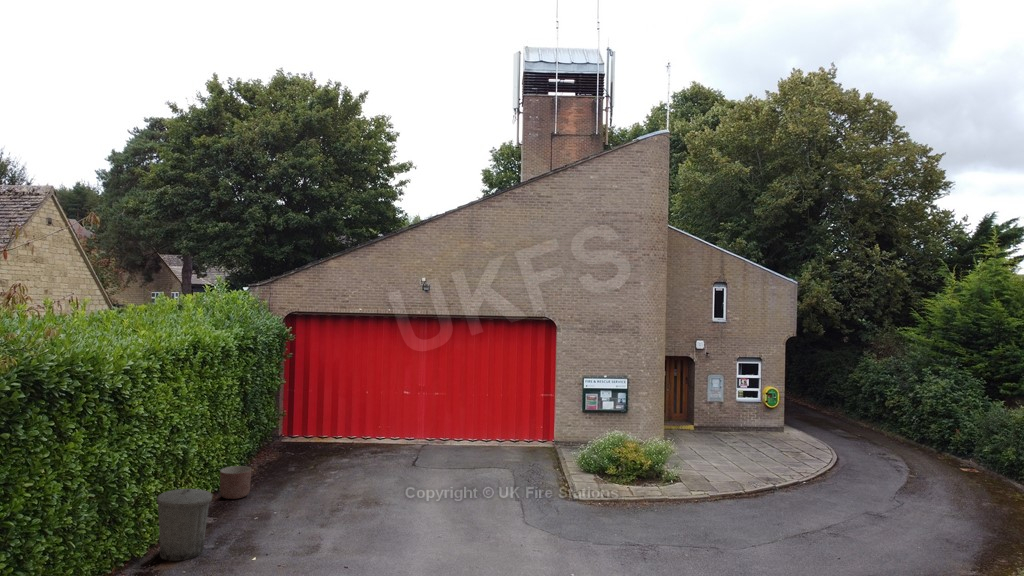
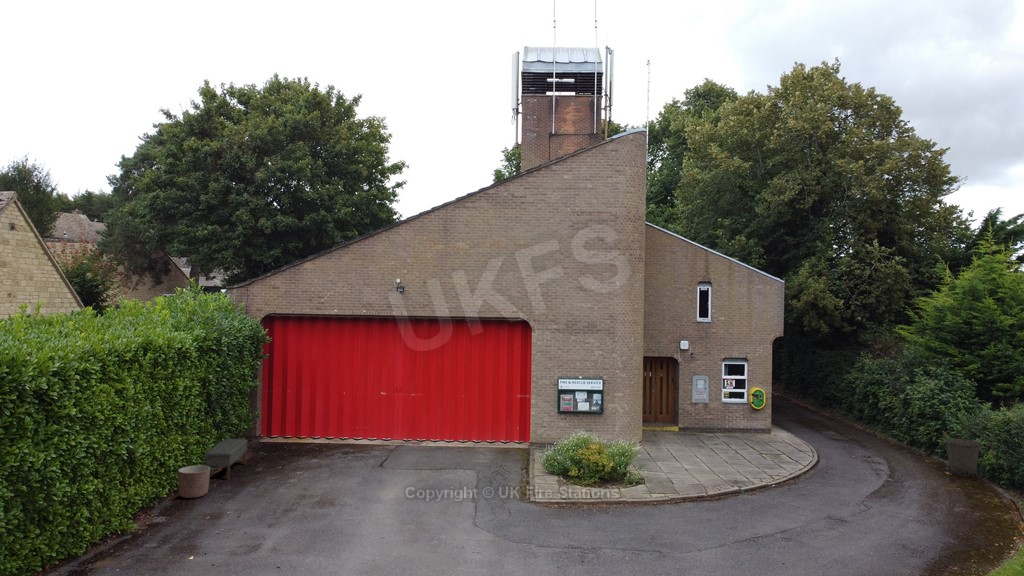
bench: none [241,439,278,481] -> present [205,439,248,480]
trash can: present [157,489,212,561] -> present [946,437,980,477]

